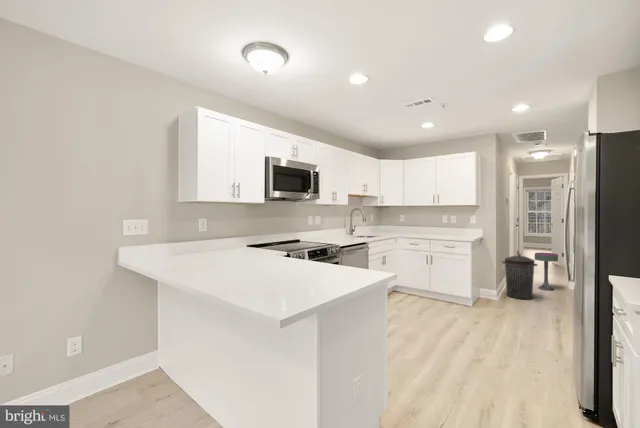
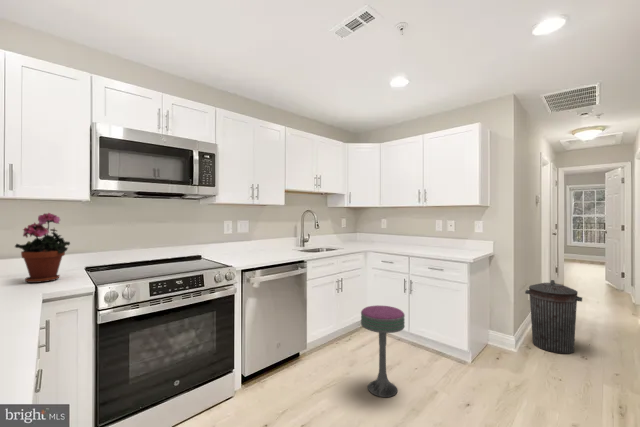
potted plant: none [234,211,260,251] -> present [15,213,70,283]
bar stool: present [535,253,558,290] -> present [361,305,405,397]

